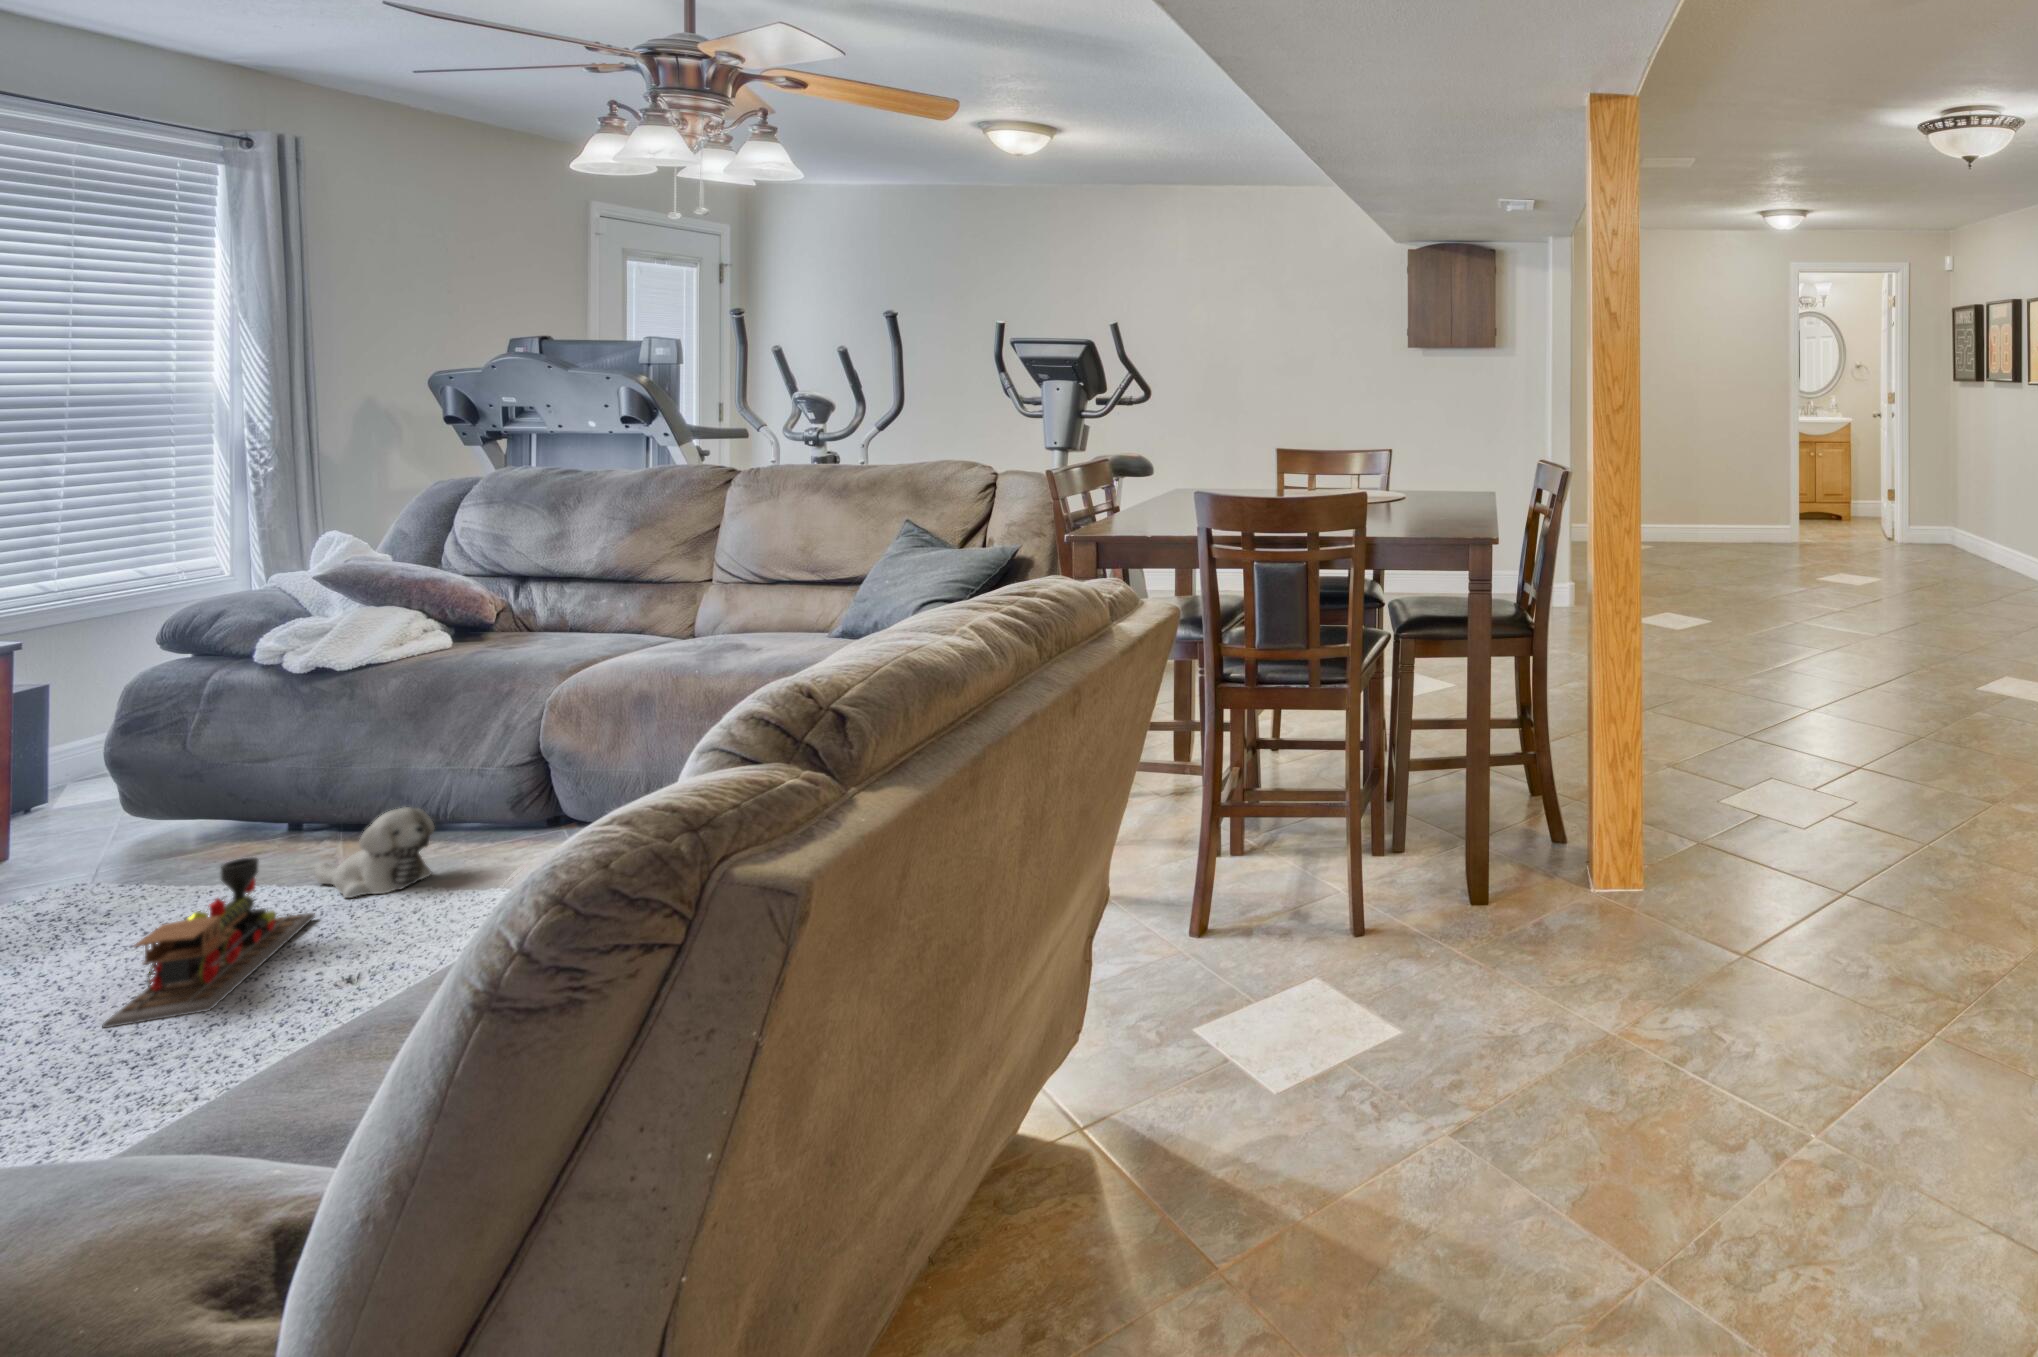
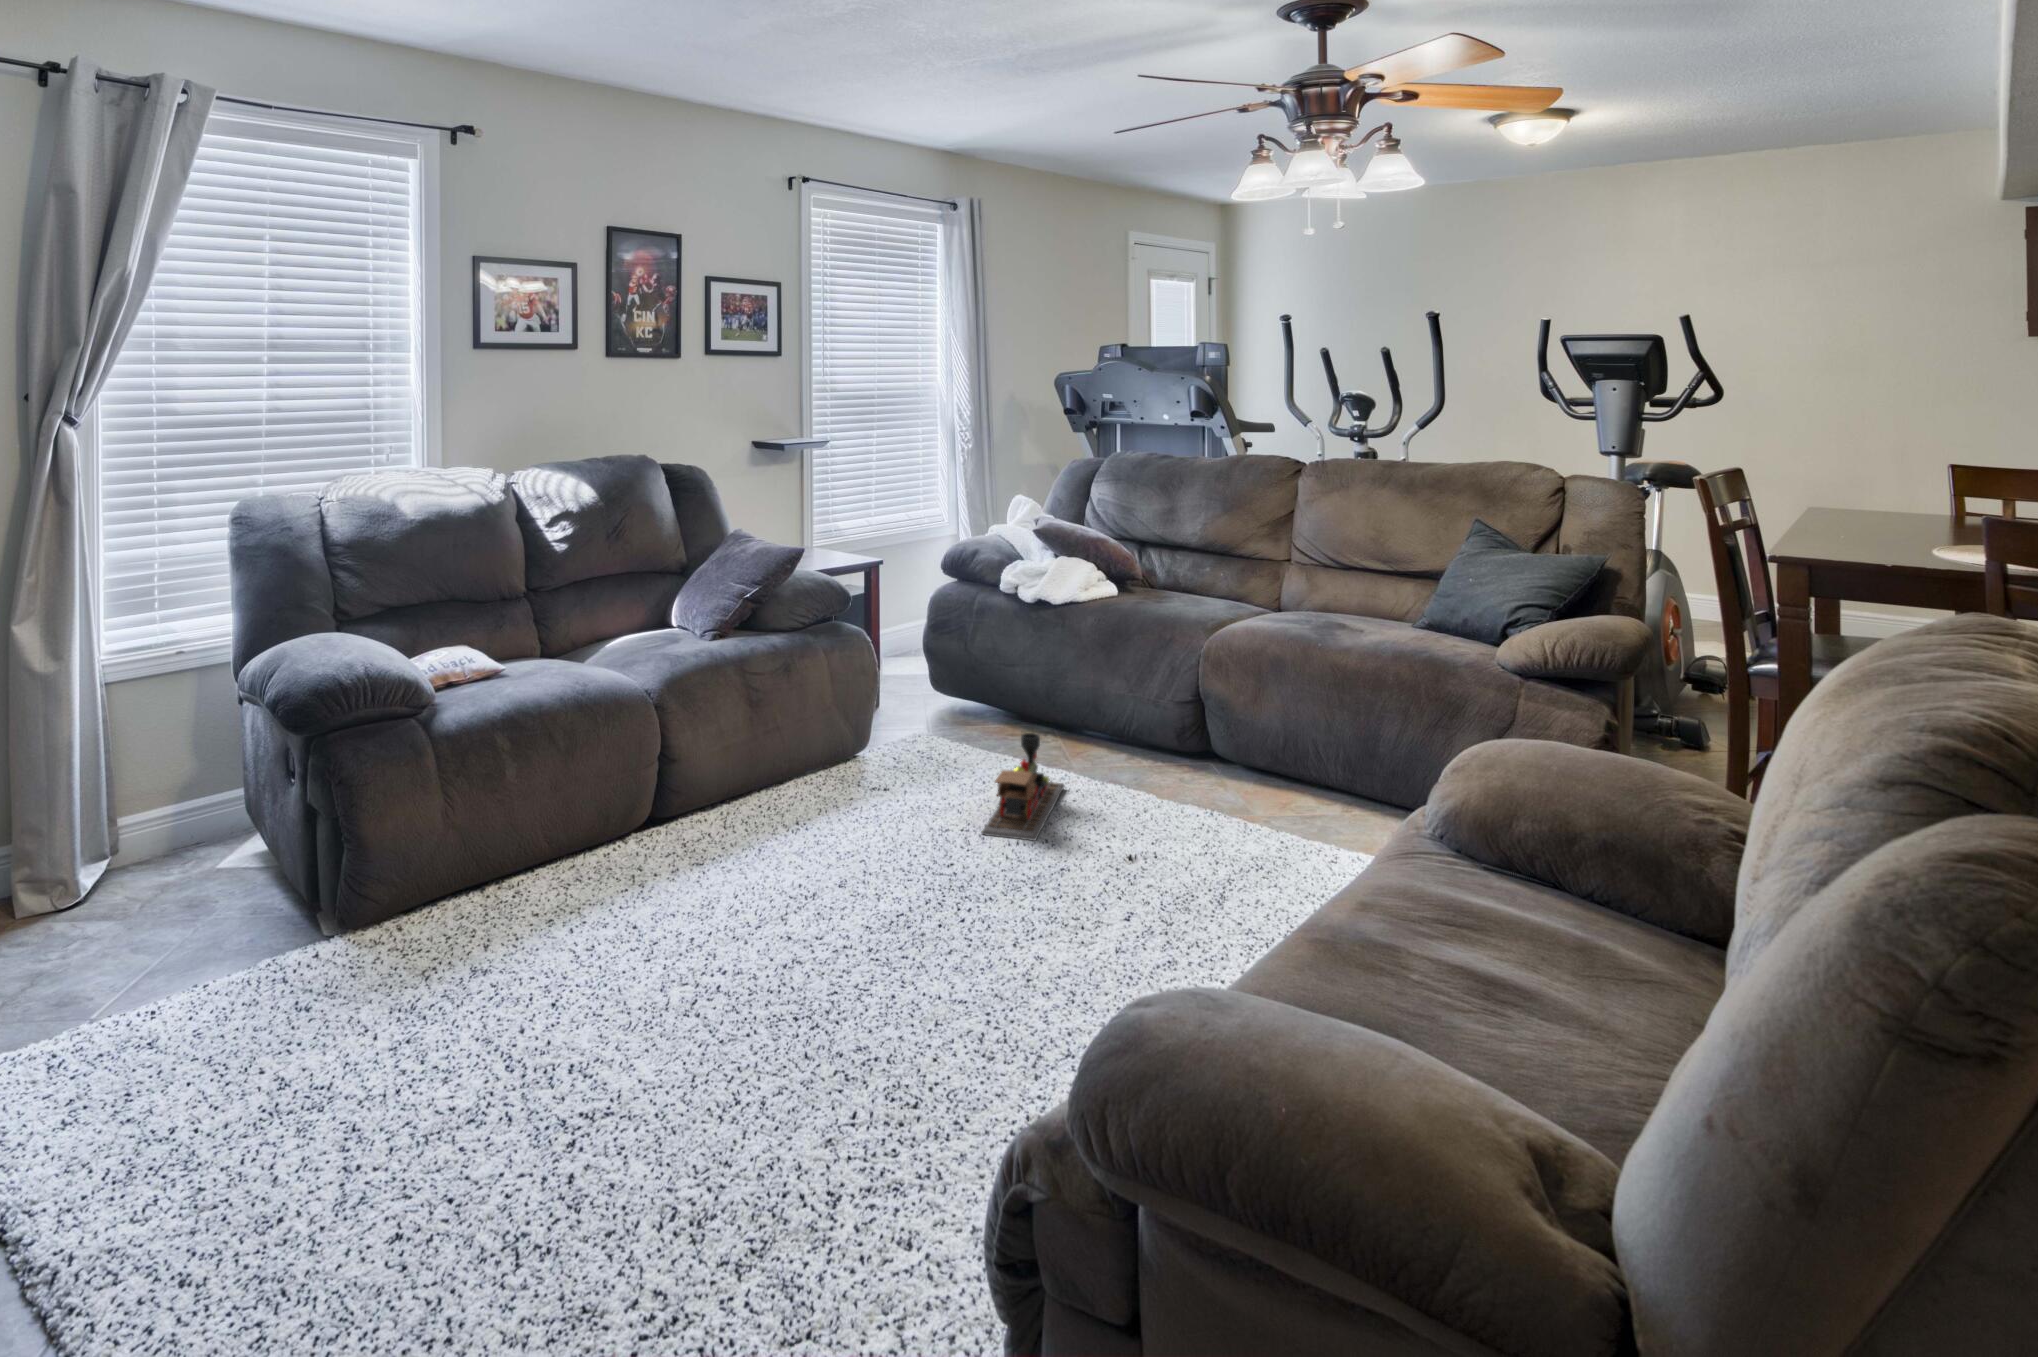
plush toy: present [315,807,434,898] -> none [1050,716,1124,780]

